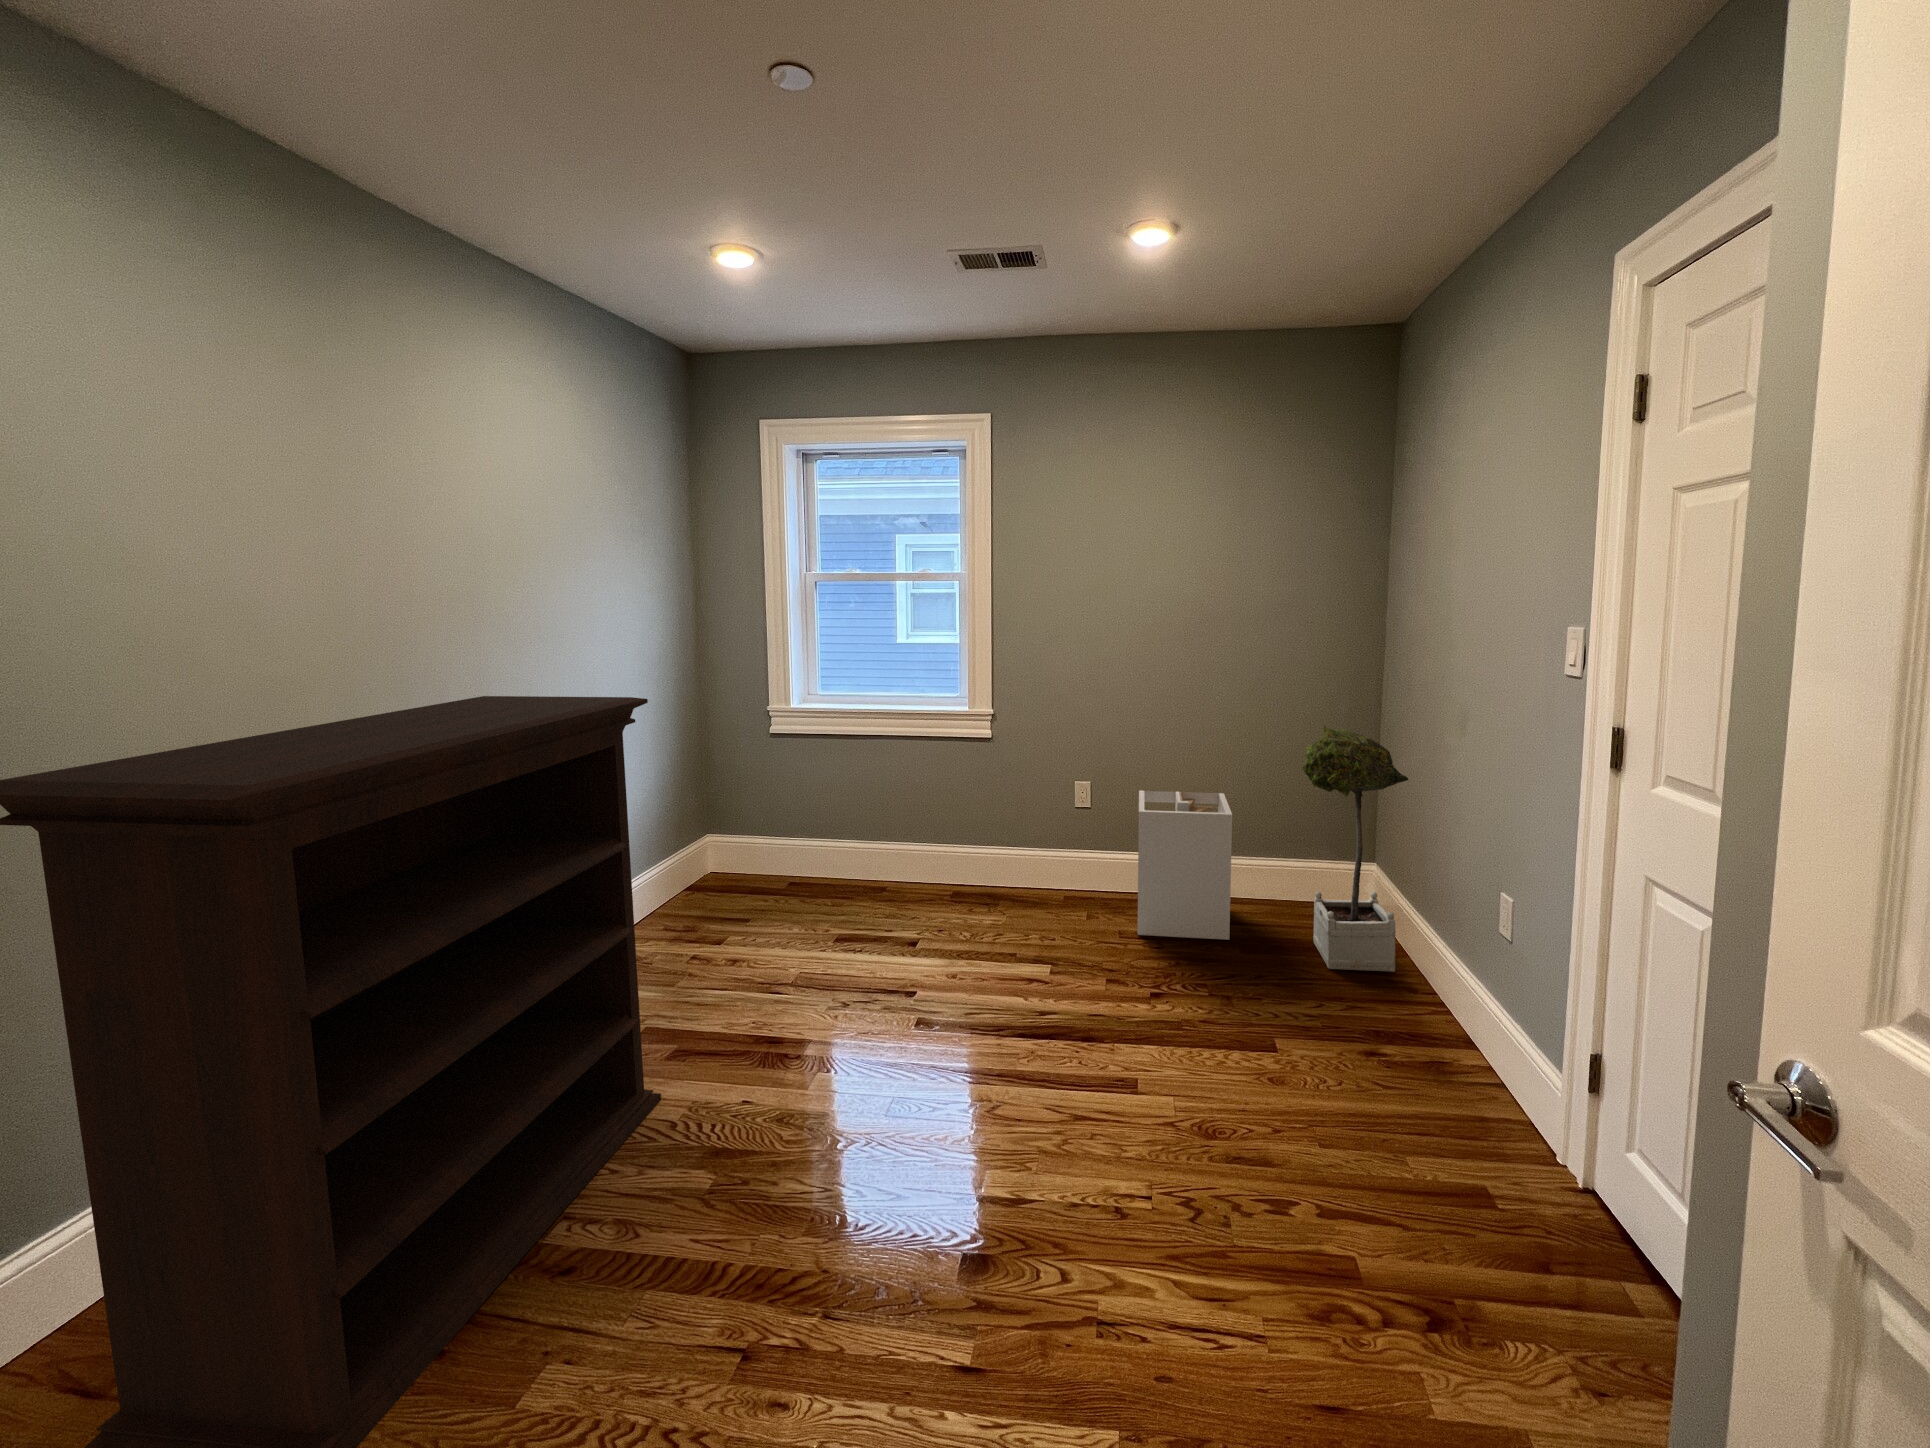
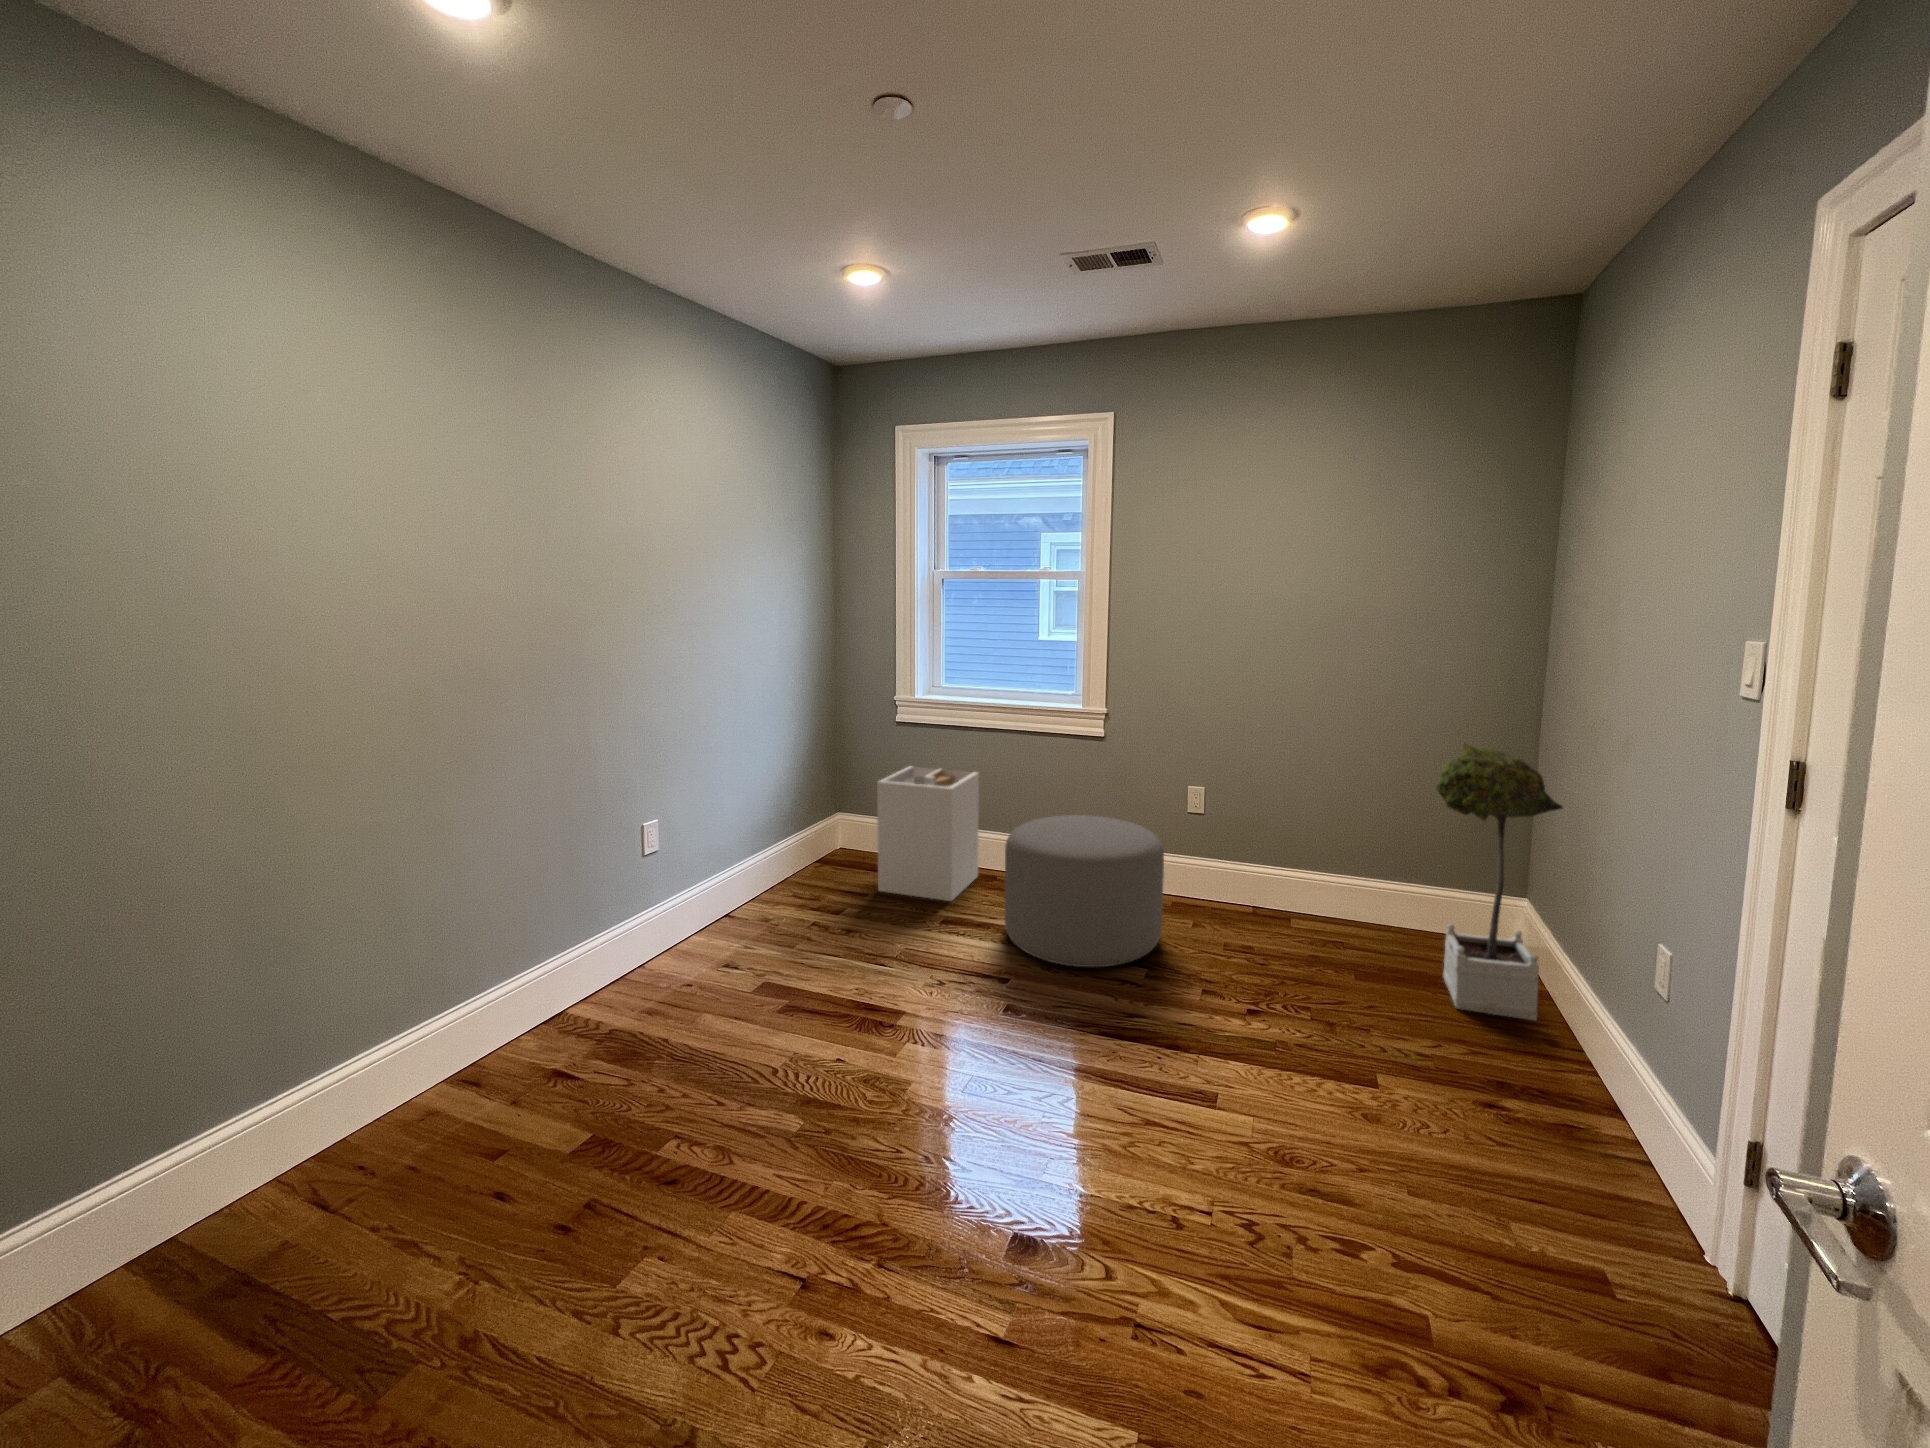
bookshelf: present [0,696,661,1448] -> none [244,675,768,1320]
laundry hamper: present [1138,790,1232,940] -> present [877,766,979,901]
ottoman: none [901,818,1060,970] -> present [1004,815,1164,967]

